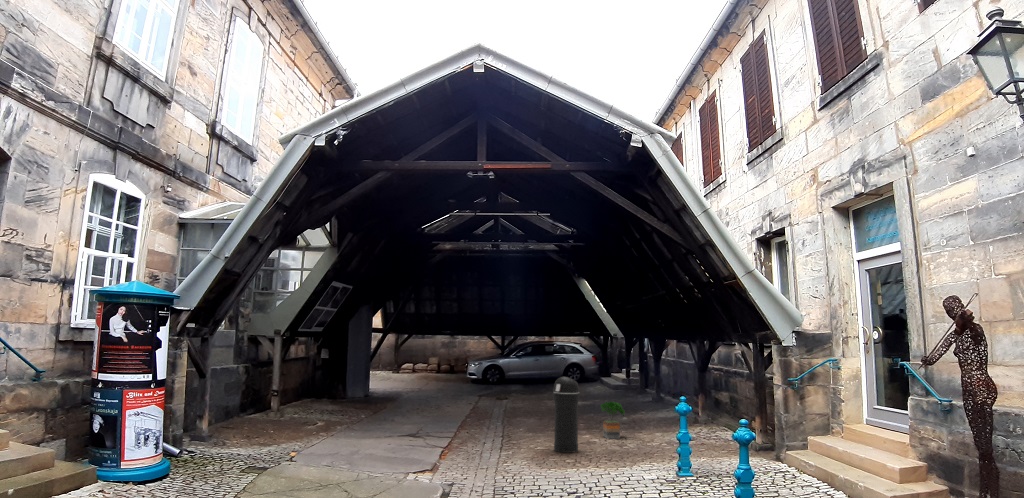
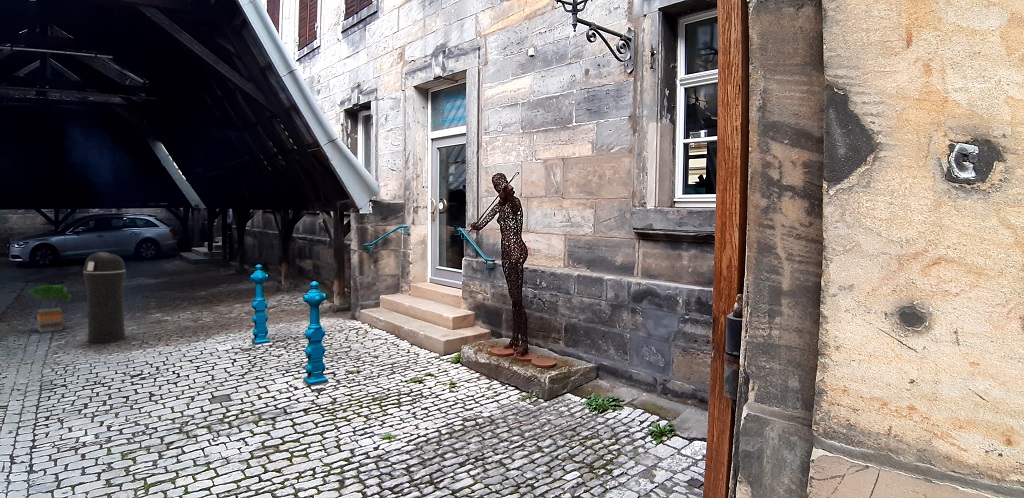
potted tree: present [601,402,625,439] -> present [30,285,71,332]

